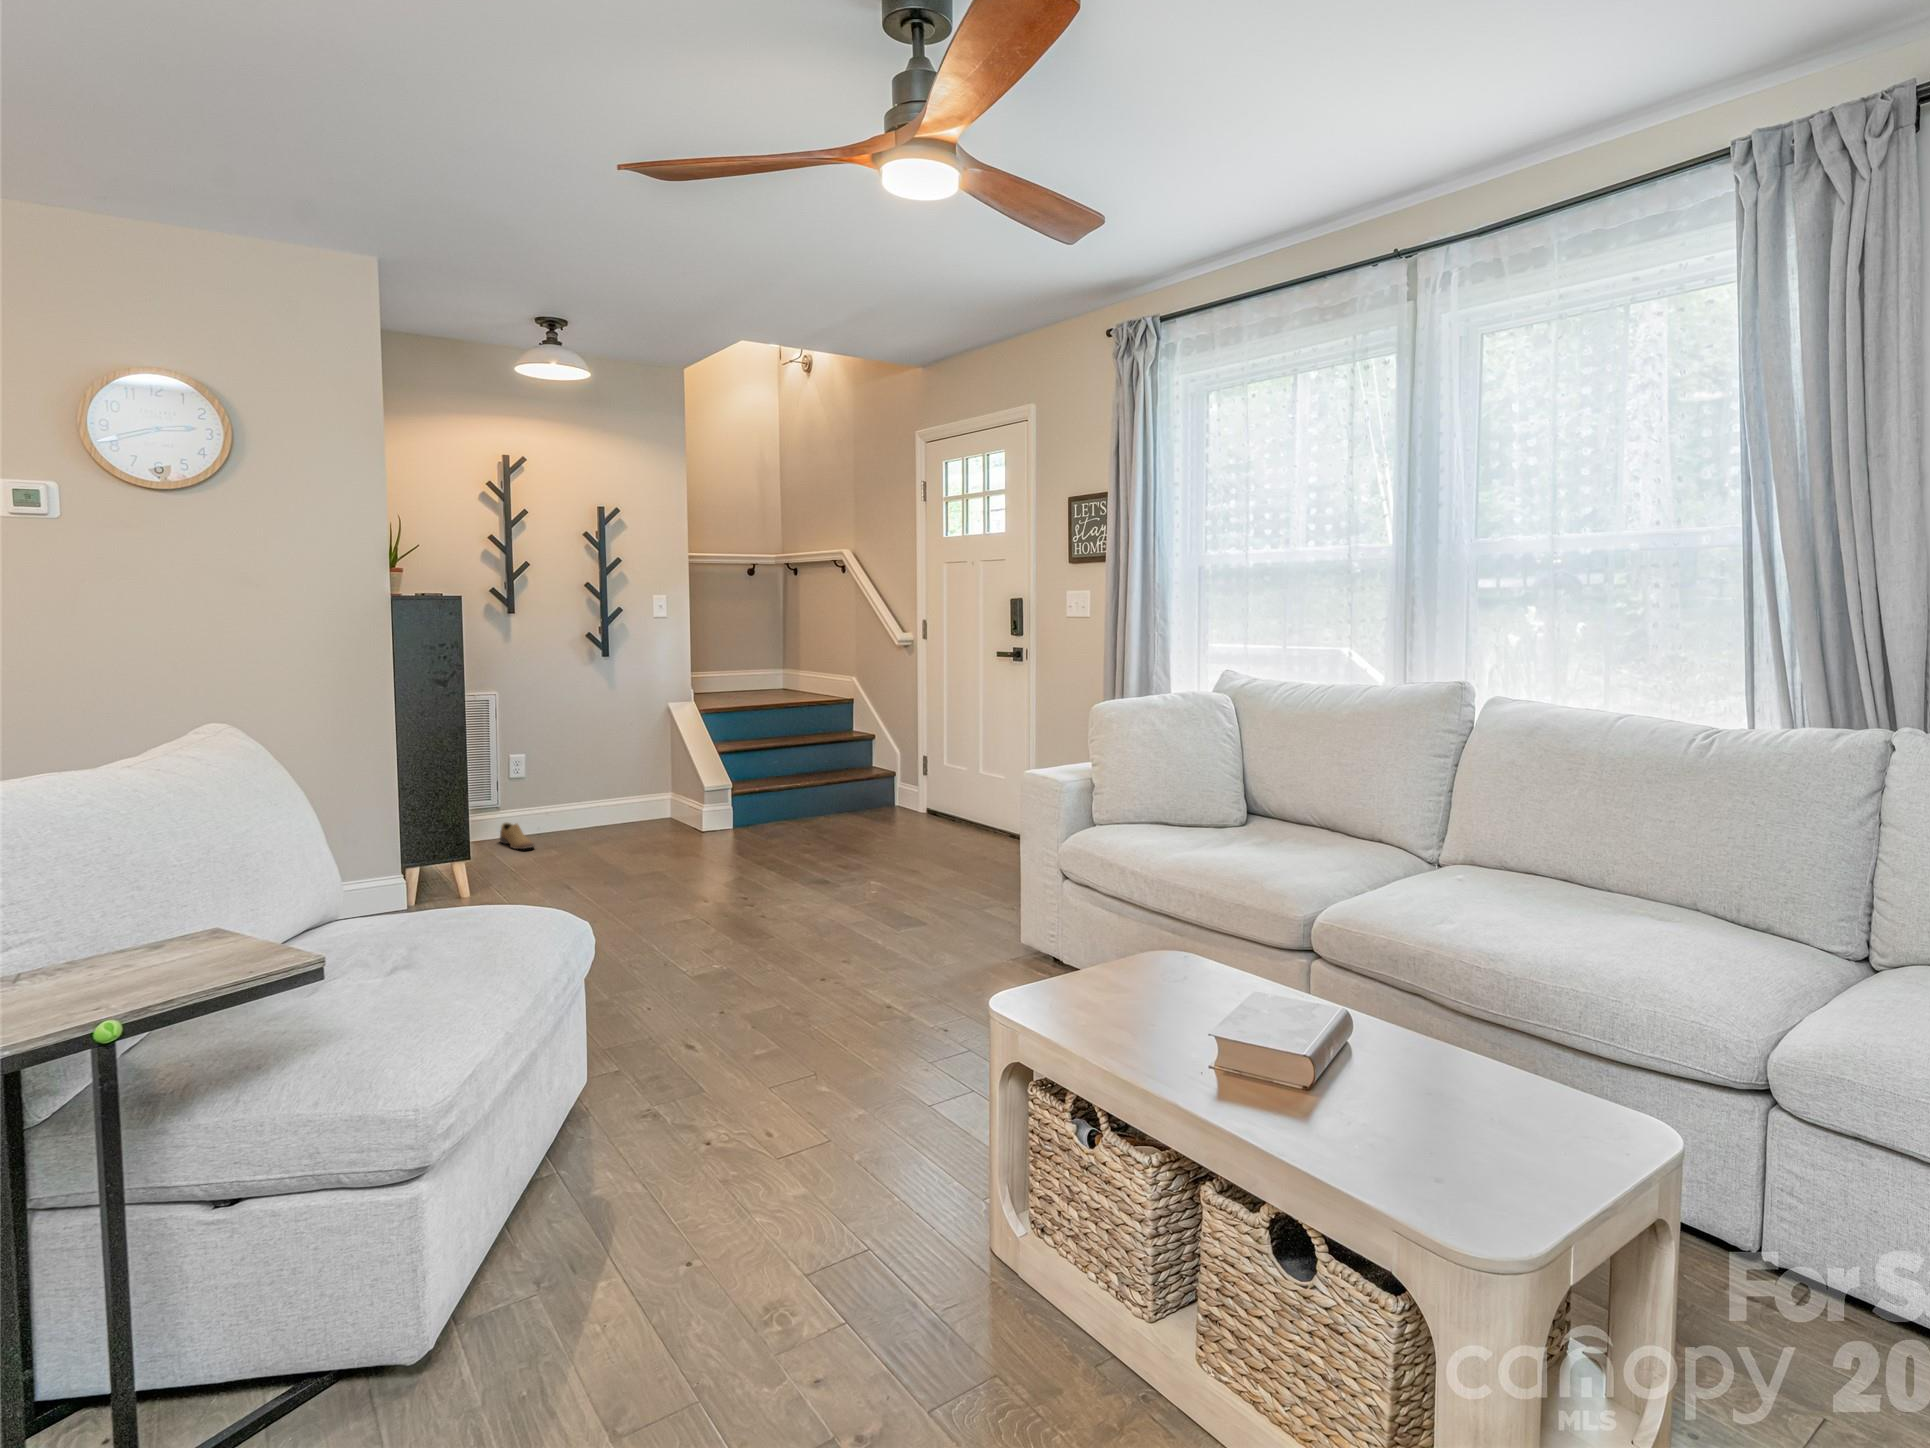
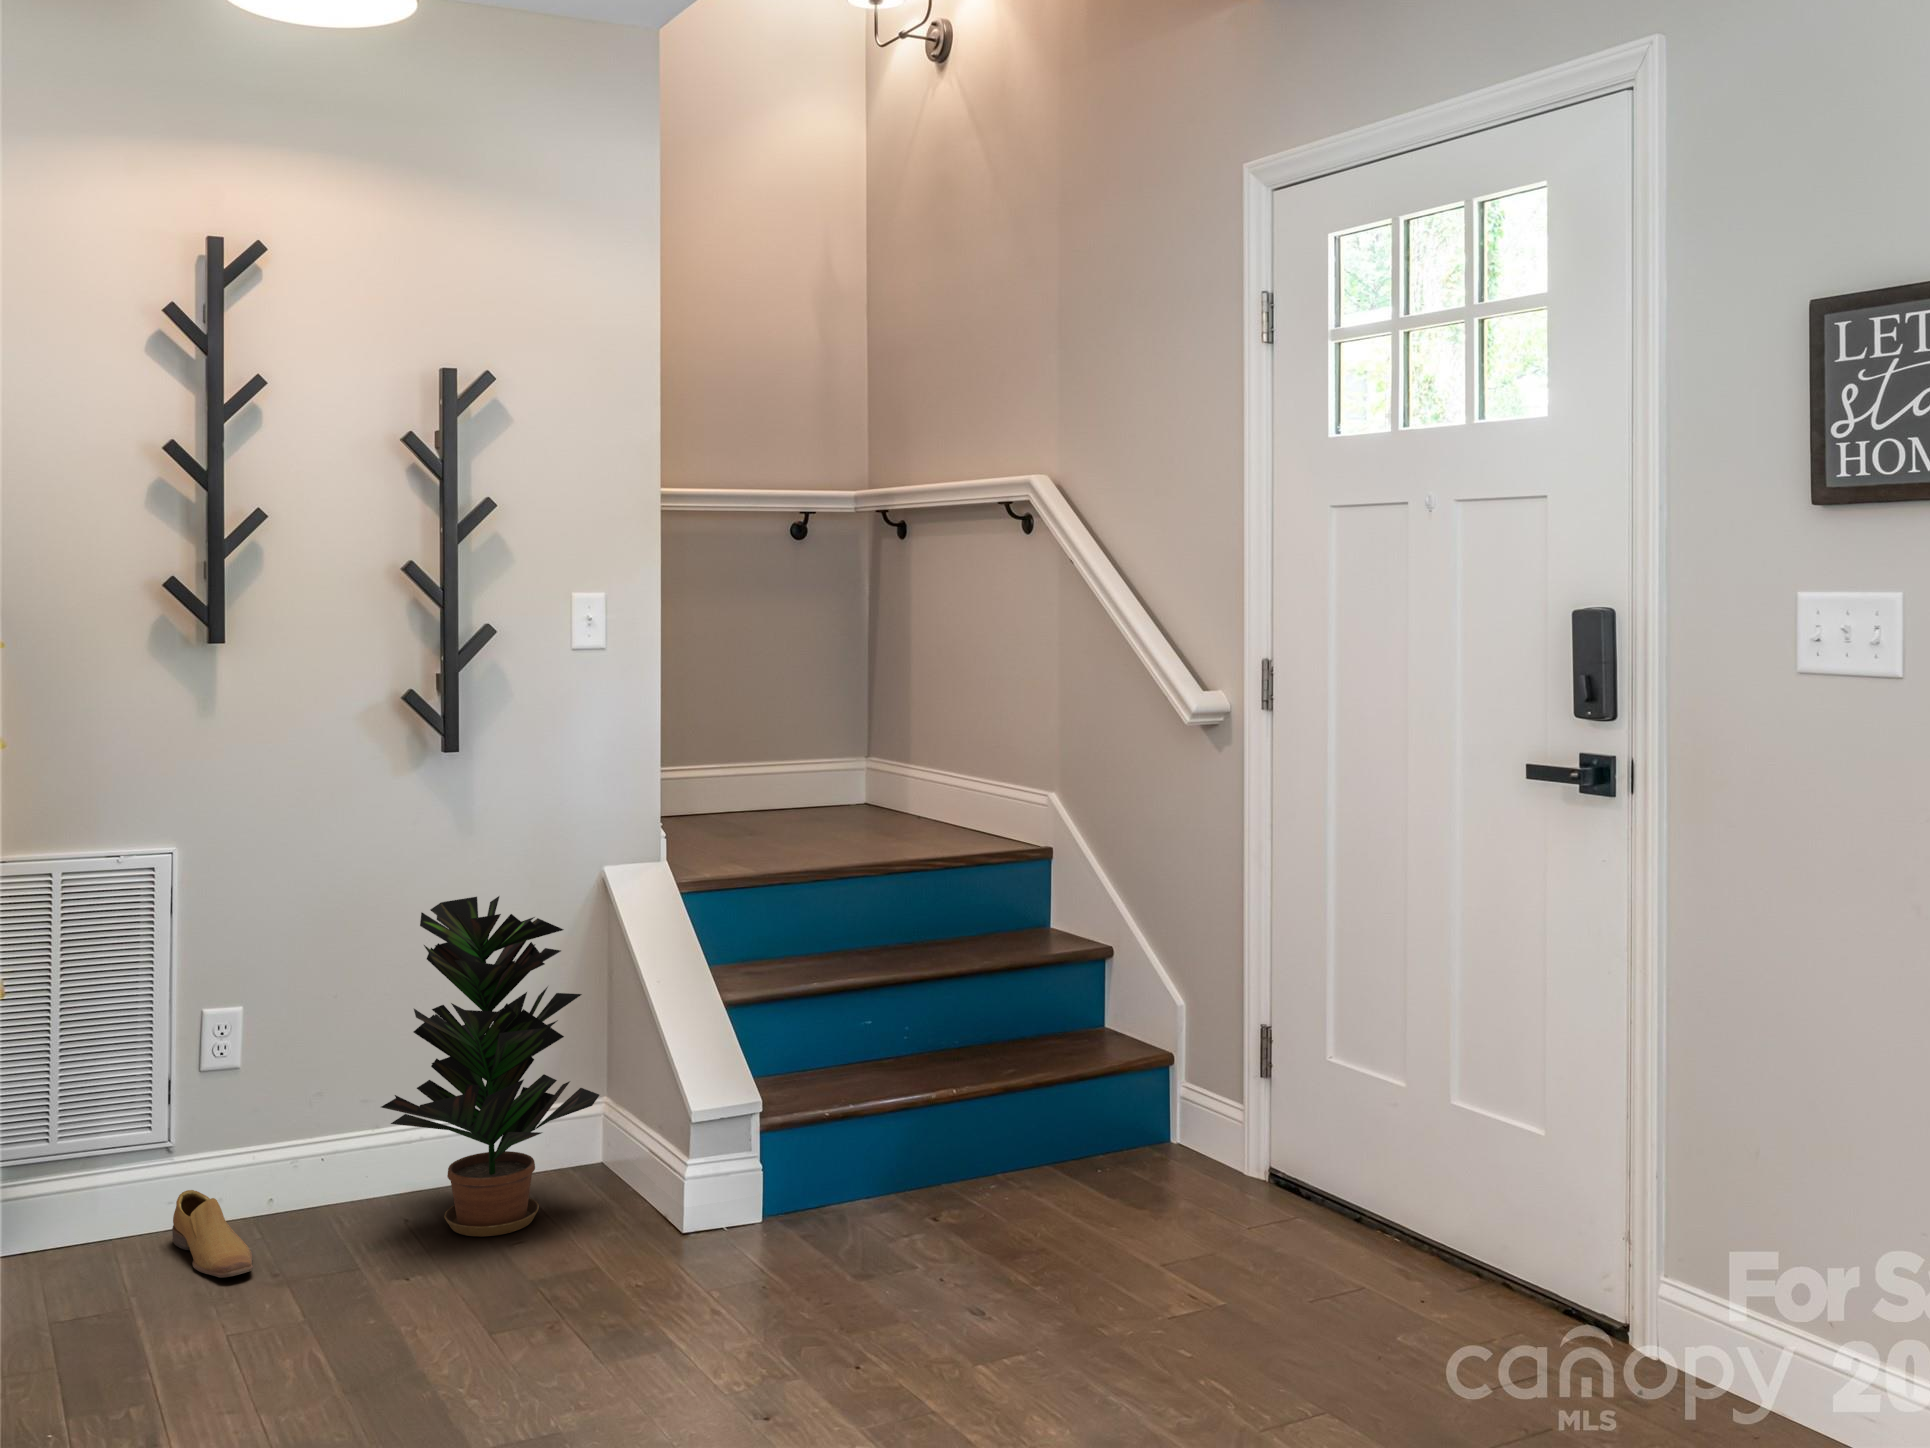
potted plant: none [582,710,668,837] -> present [381,896,599,1236]

